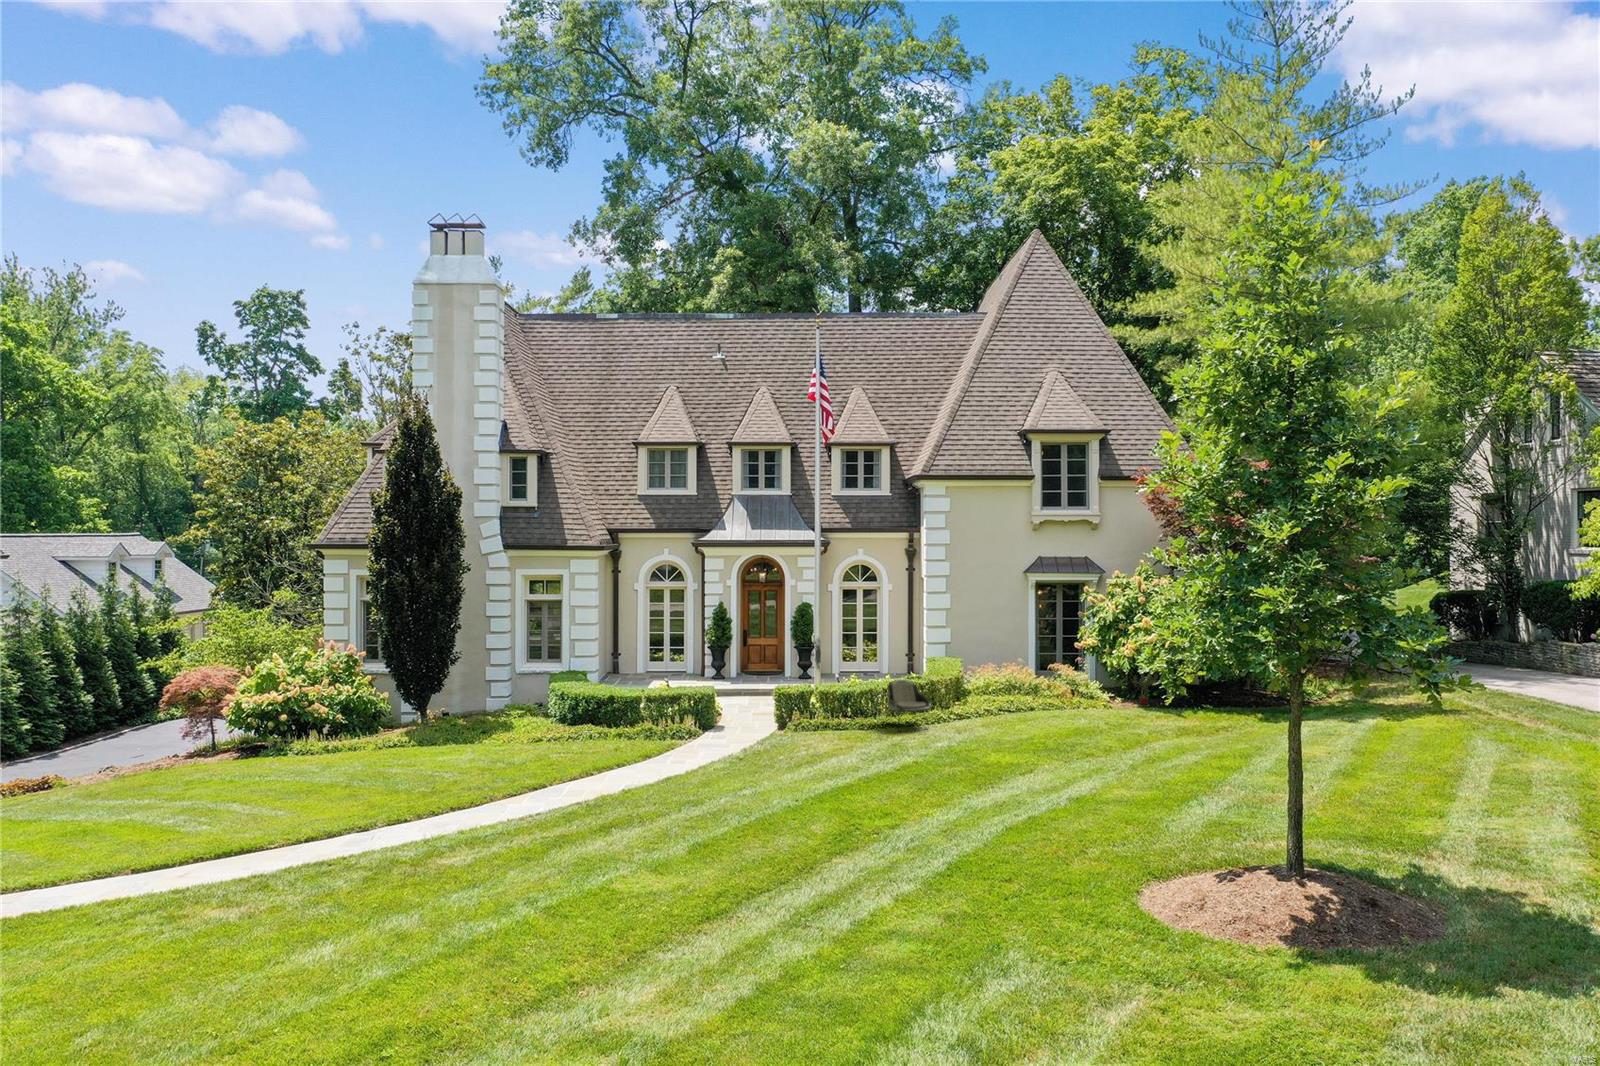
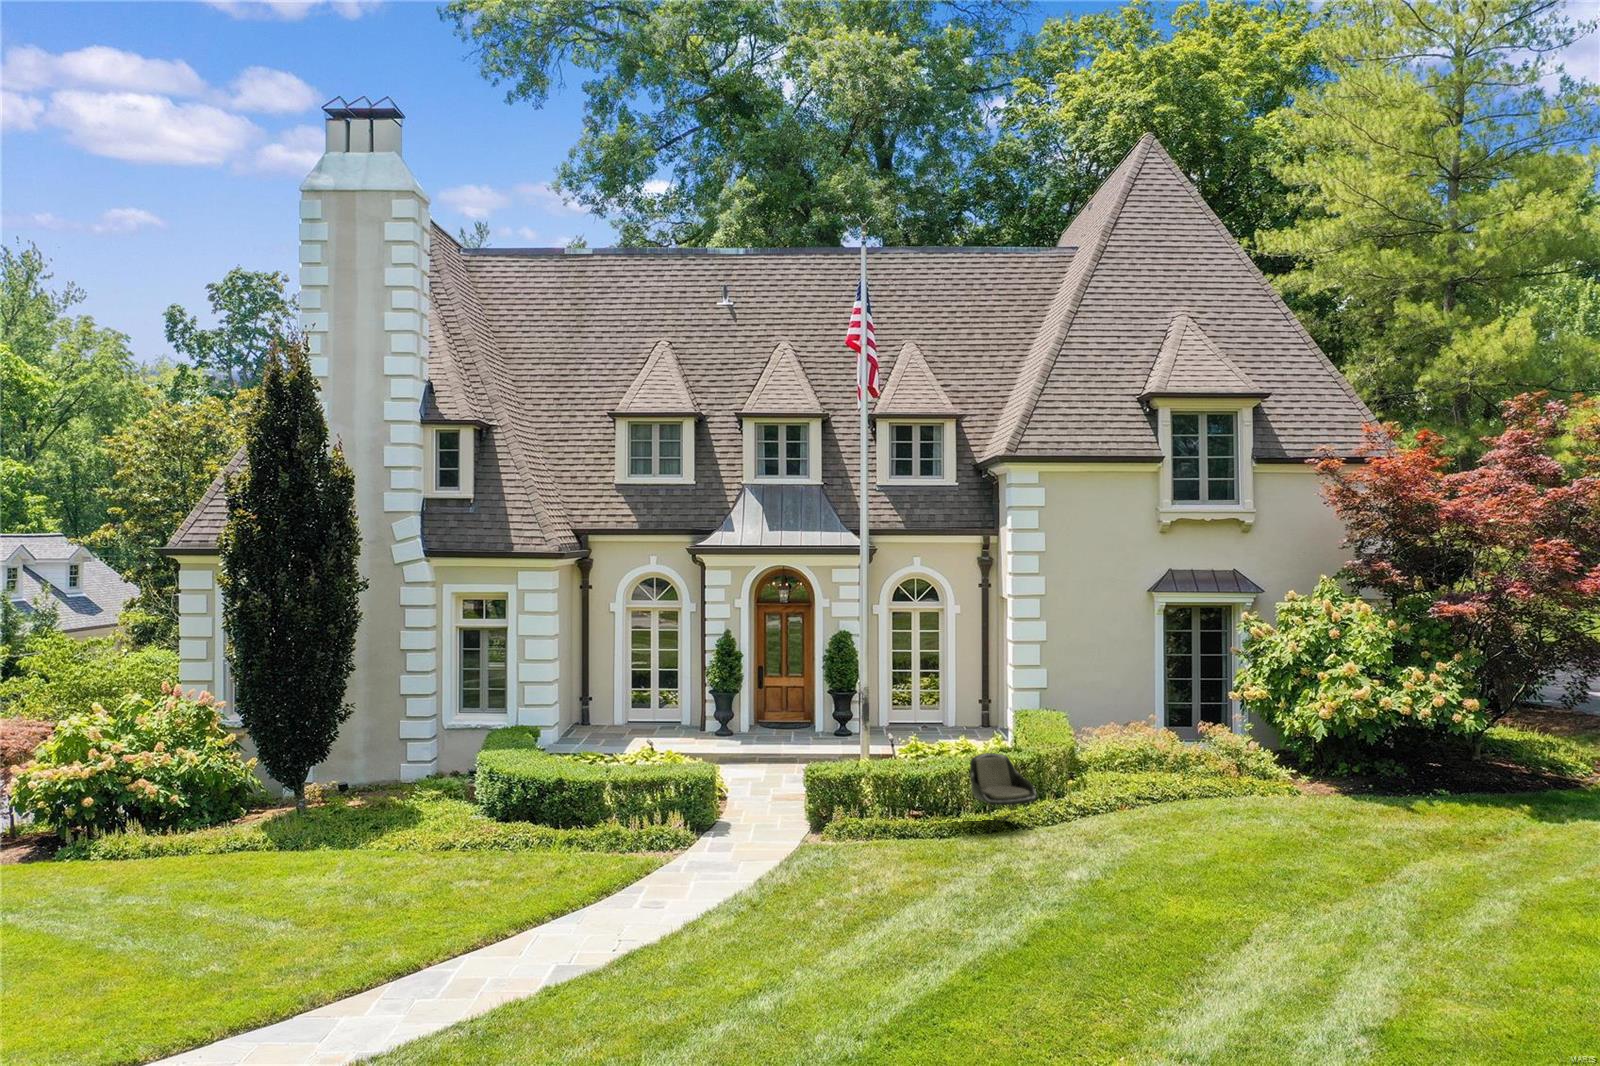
potted tree: present [1132,673,1157,705] -> none [1315,732,1360,787]

